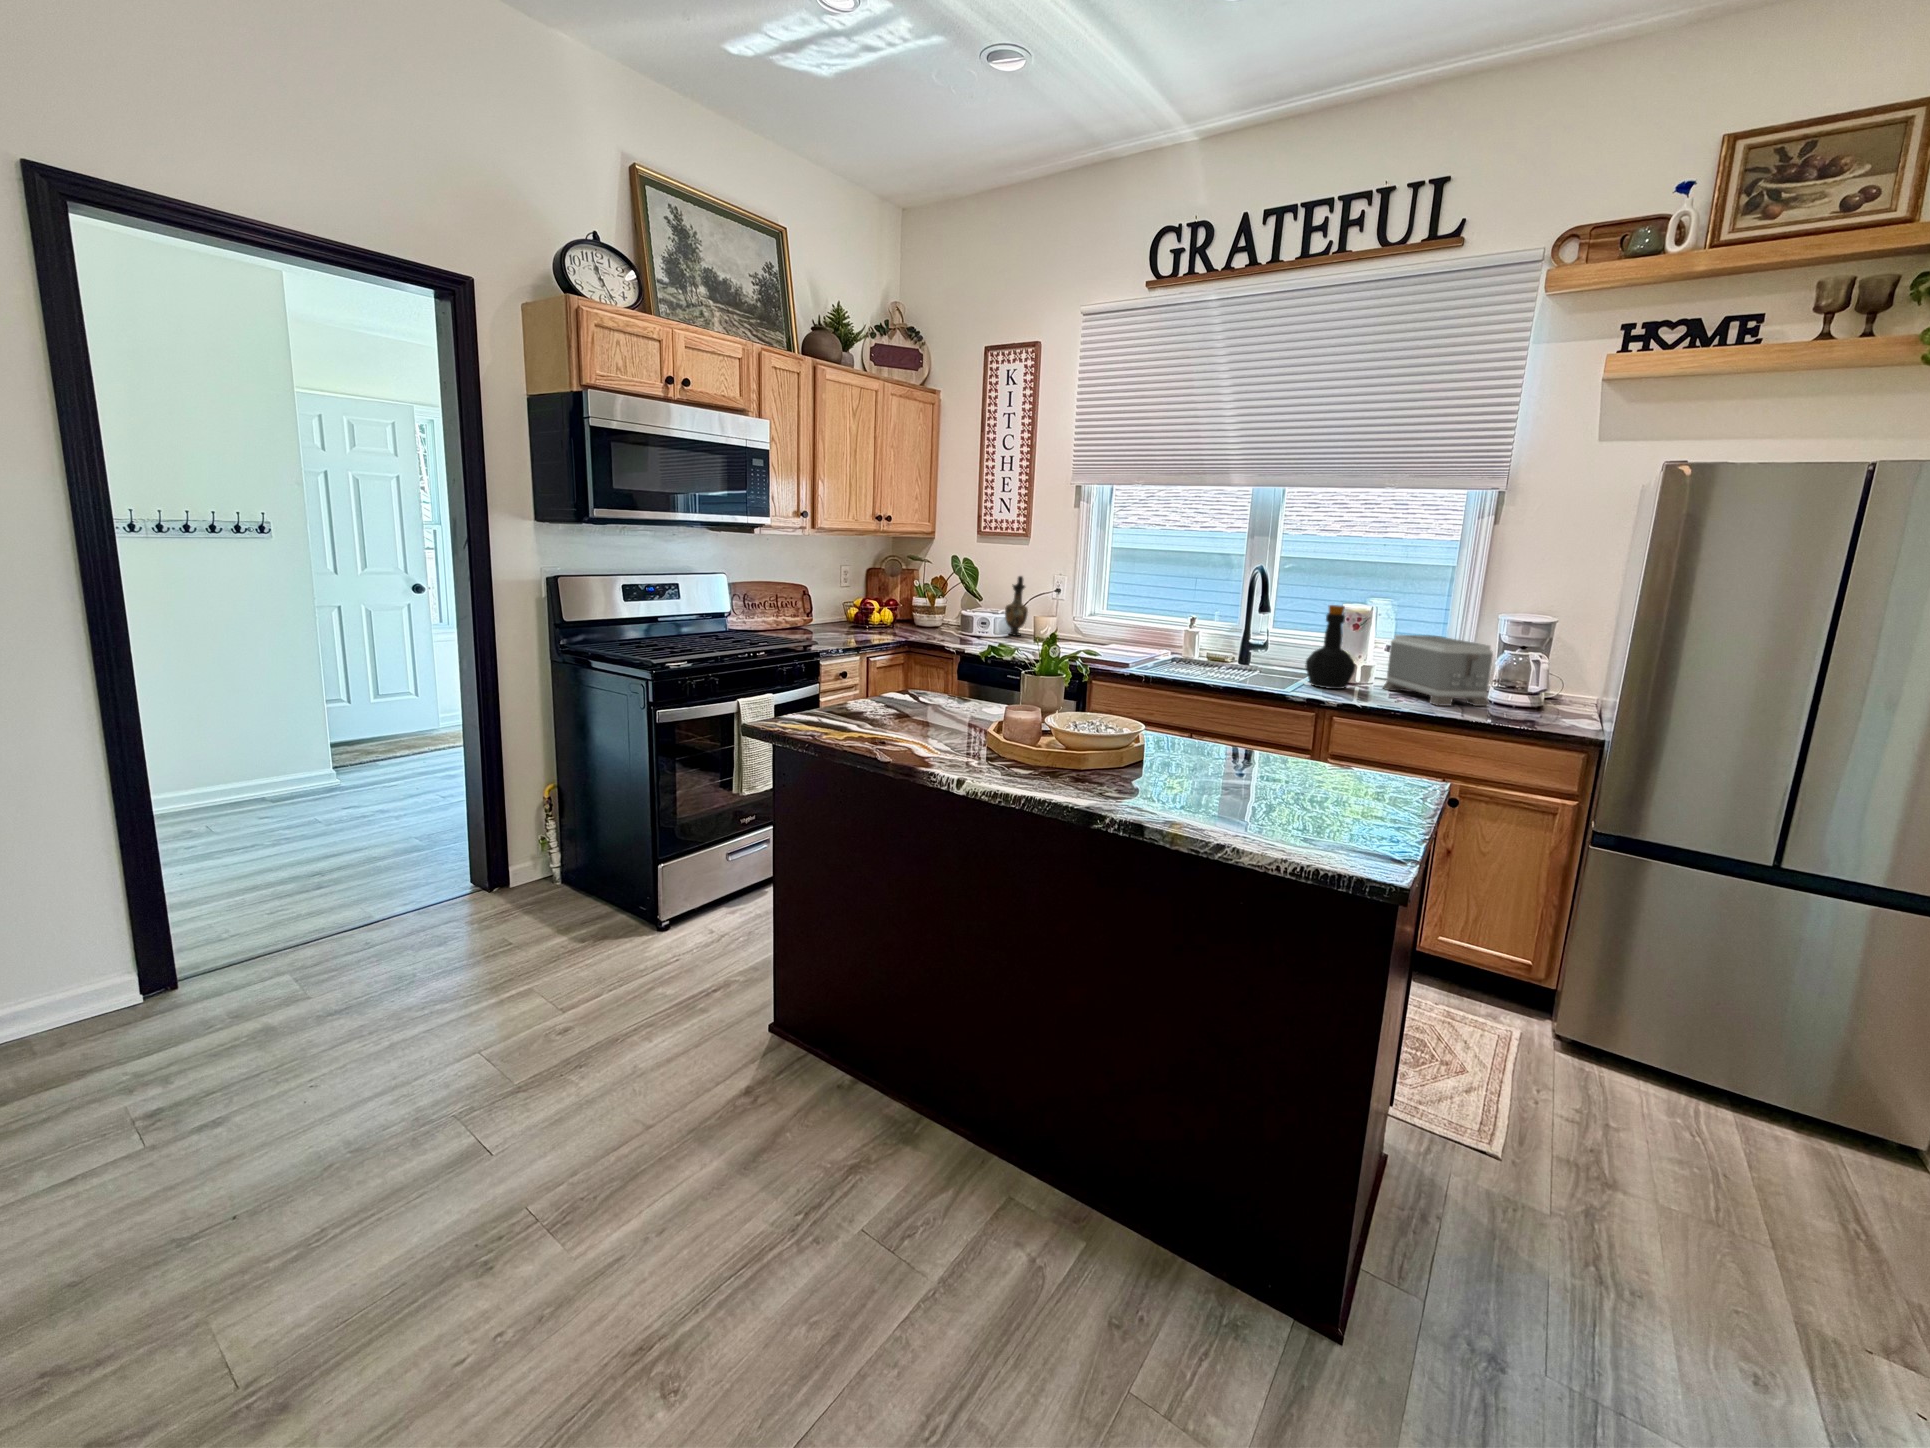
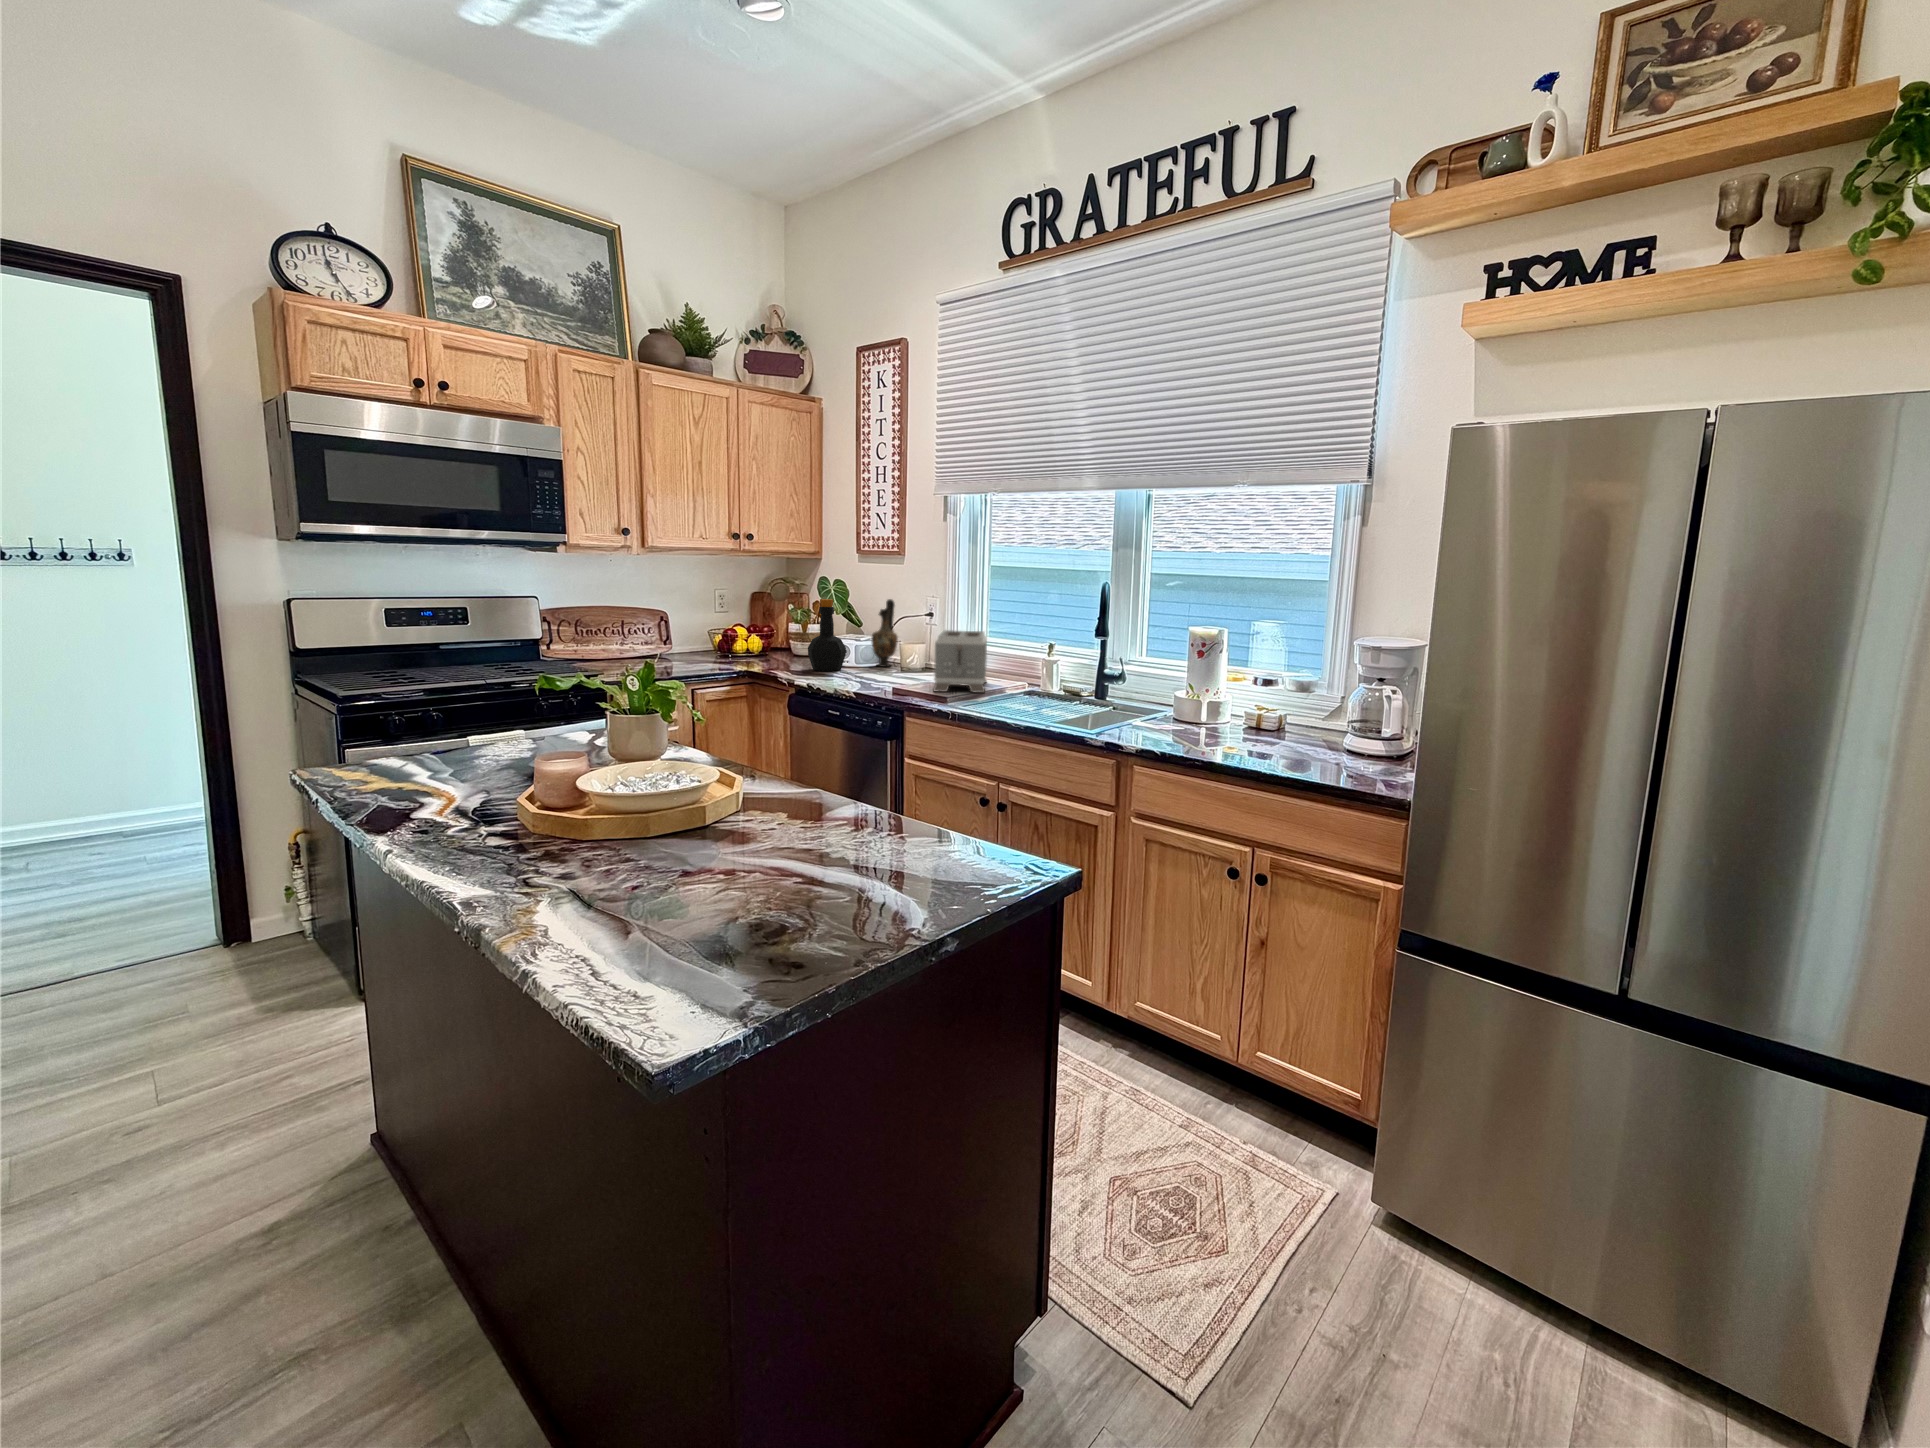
bottle: present [1305,605,1355,689] -> present [808,599,846,671]
toaster: present [1383,635,1493,706] -> present [934,630,987,693]

